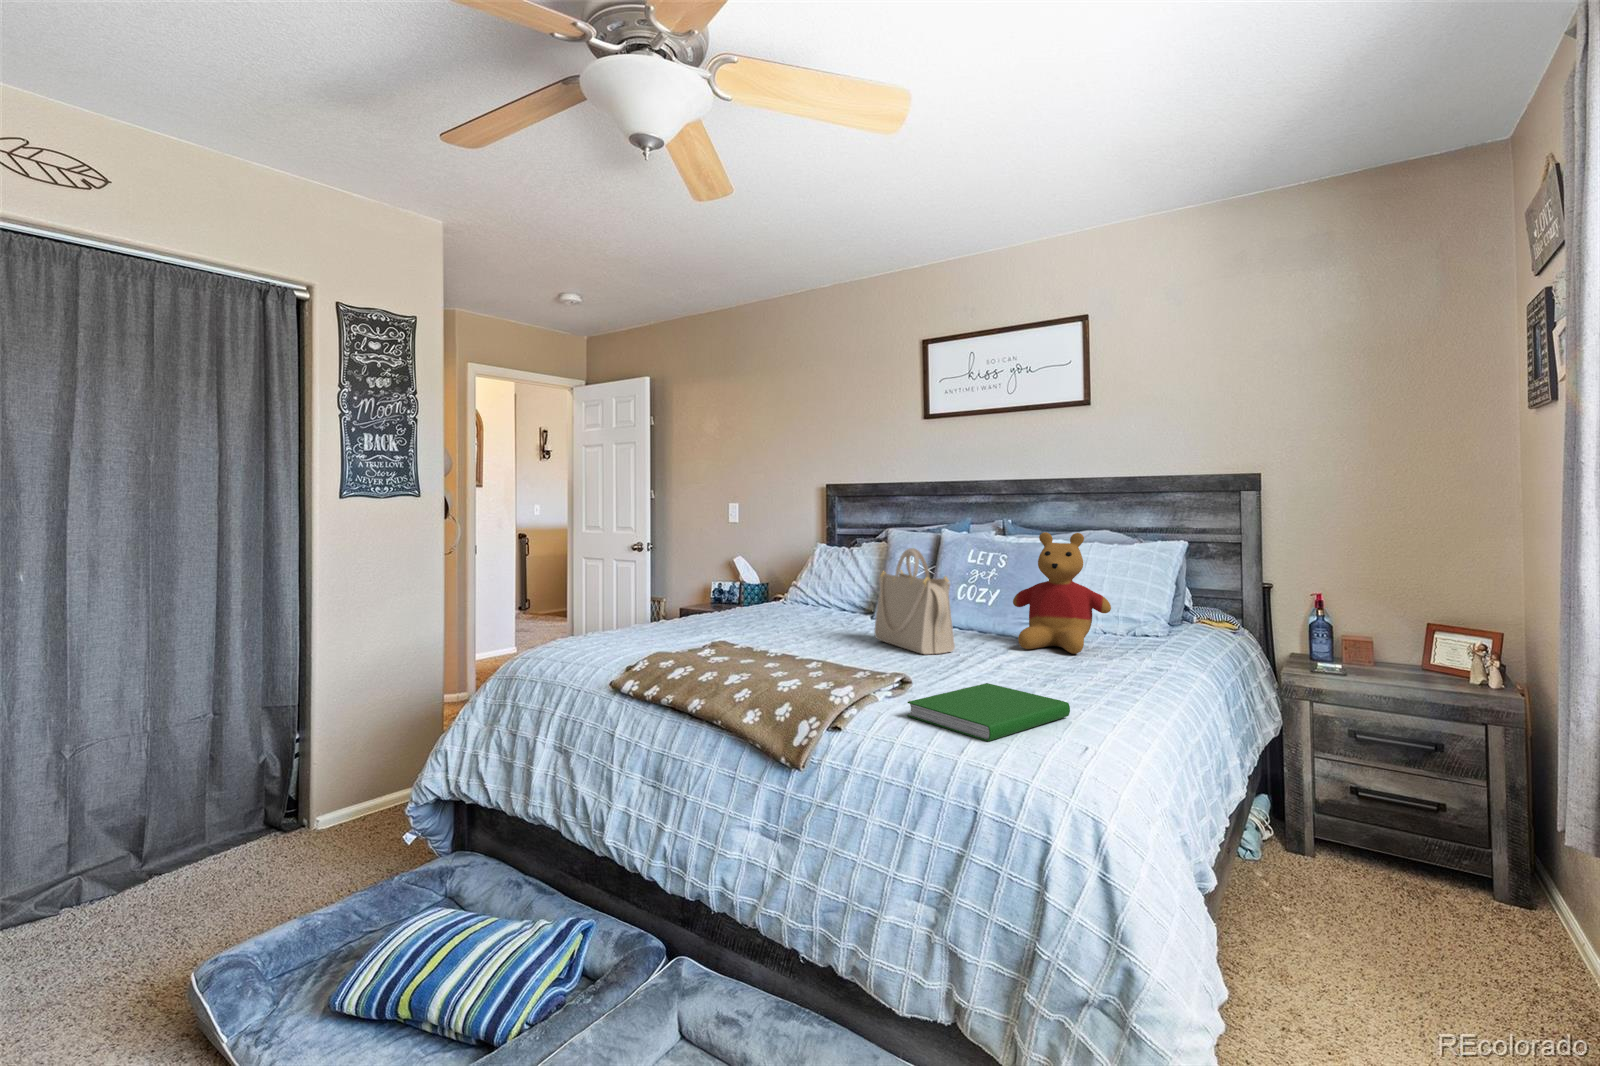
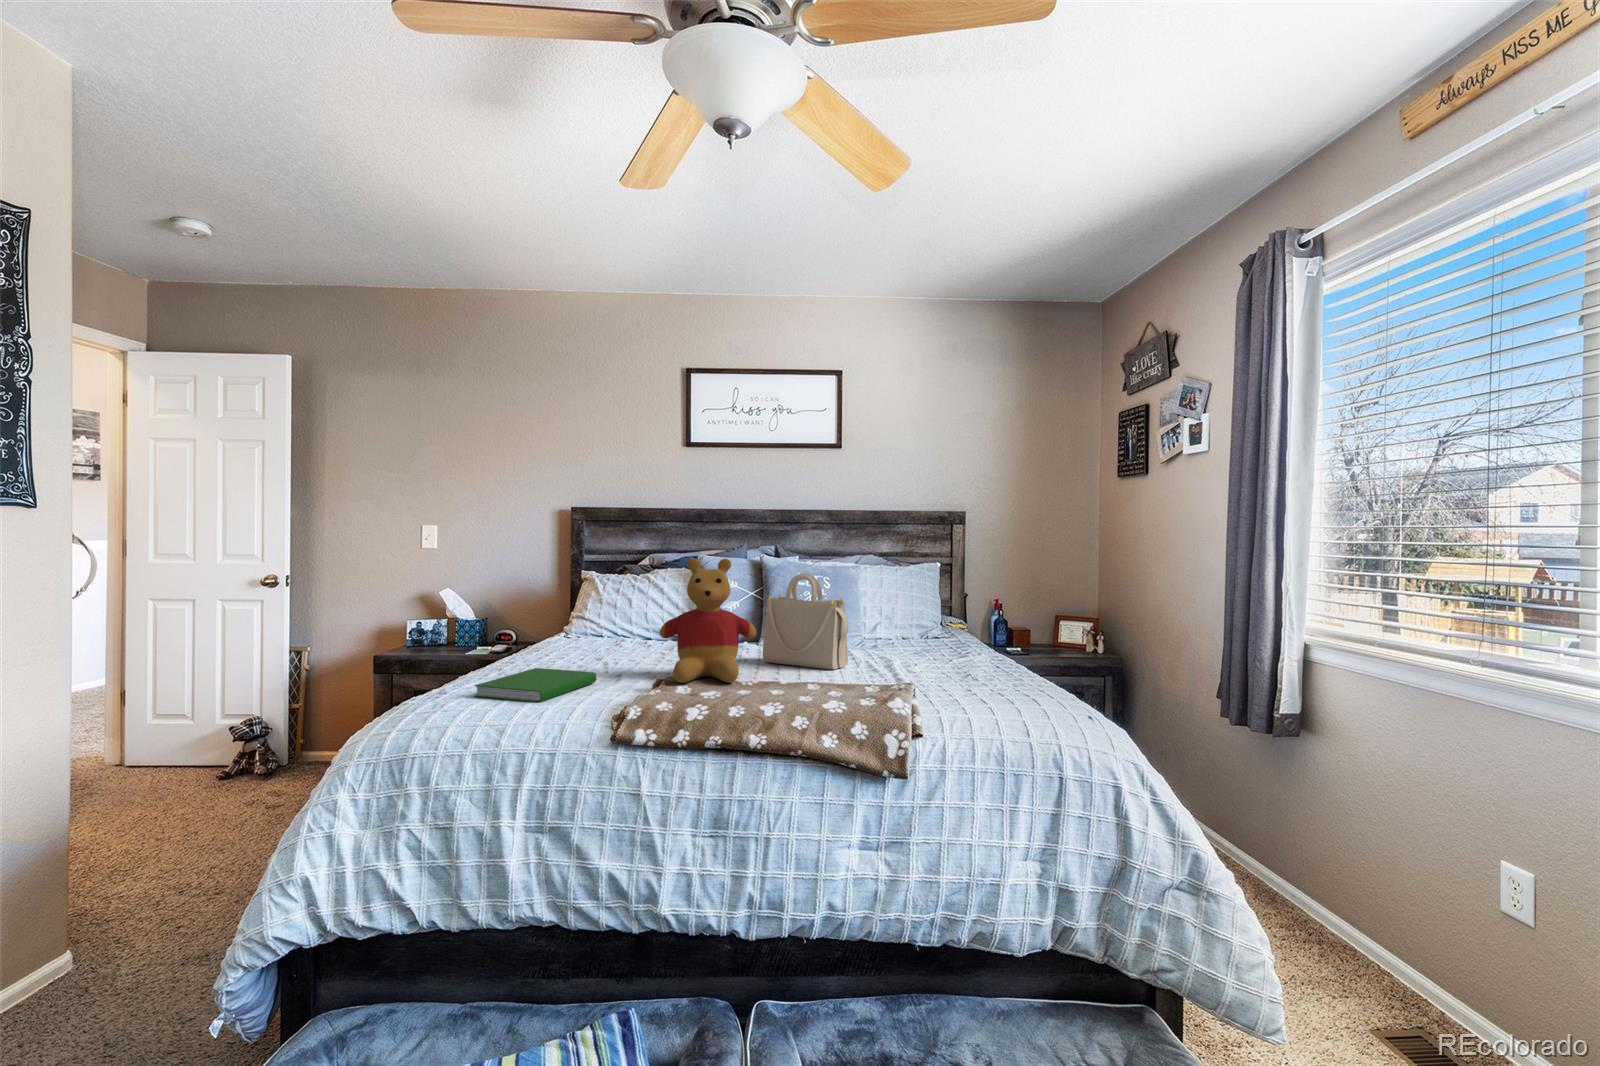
stuffed bear: present [1013,532,1111,654] -> present [660,558,756,683]
hardcover book: present [907,683,1070,741] -> present [474,668,596,702]

